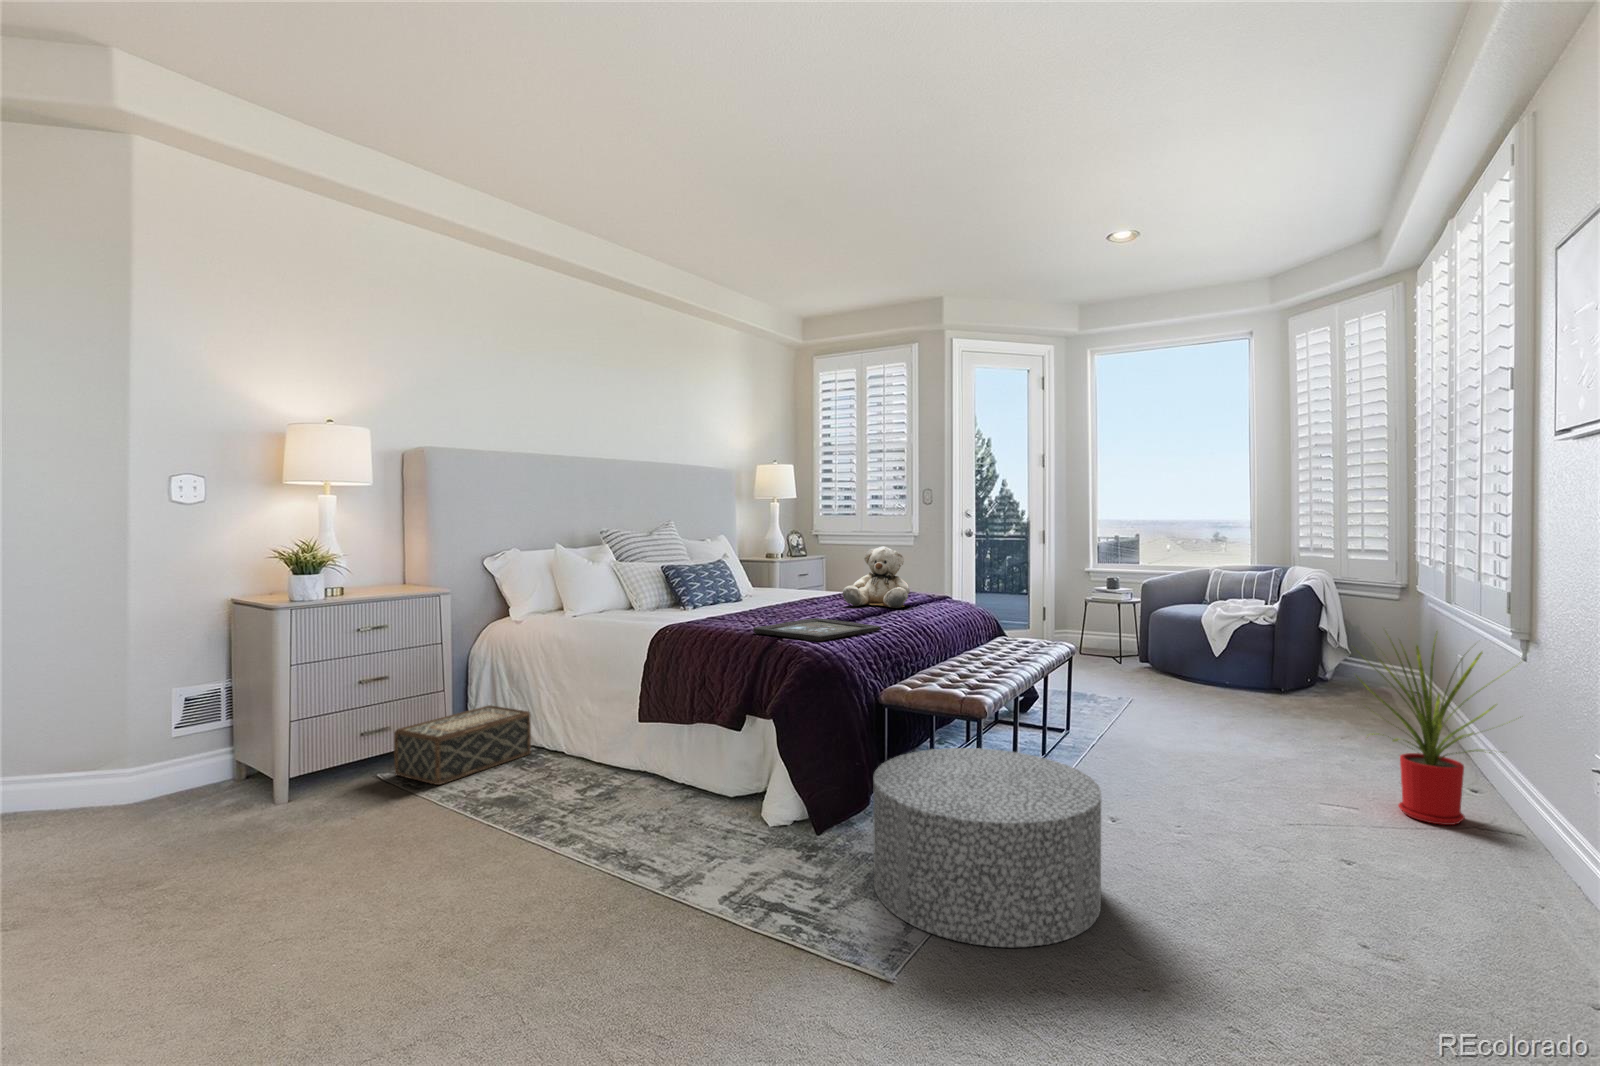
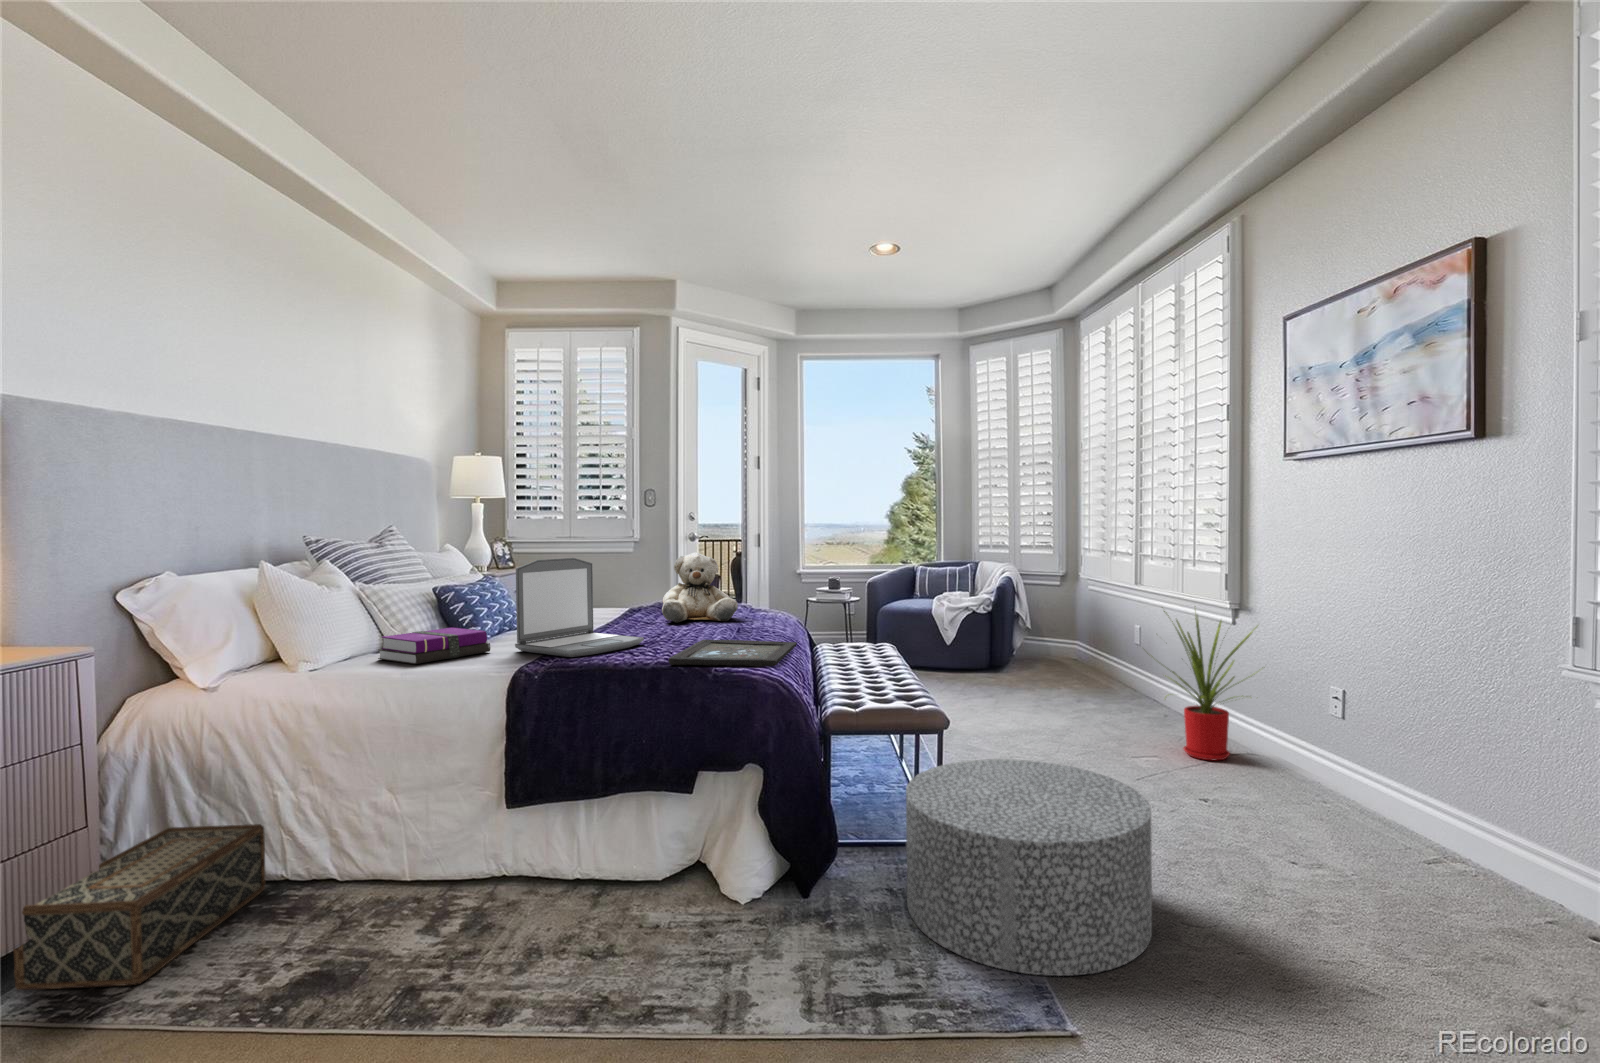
laptop: none [691,547,783,623] -> present [515,558,644,657]
notebook: none [607,595,676,618] -> present [378,628,490,664]

